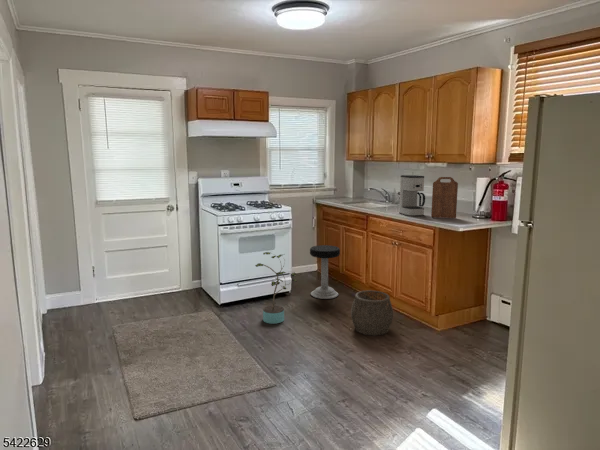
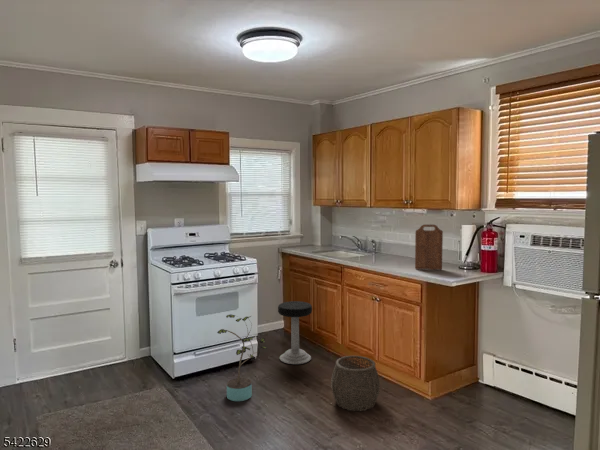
coffee maker: present [399,175,425,216] -> none [378,222,406,268]

